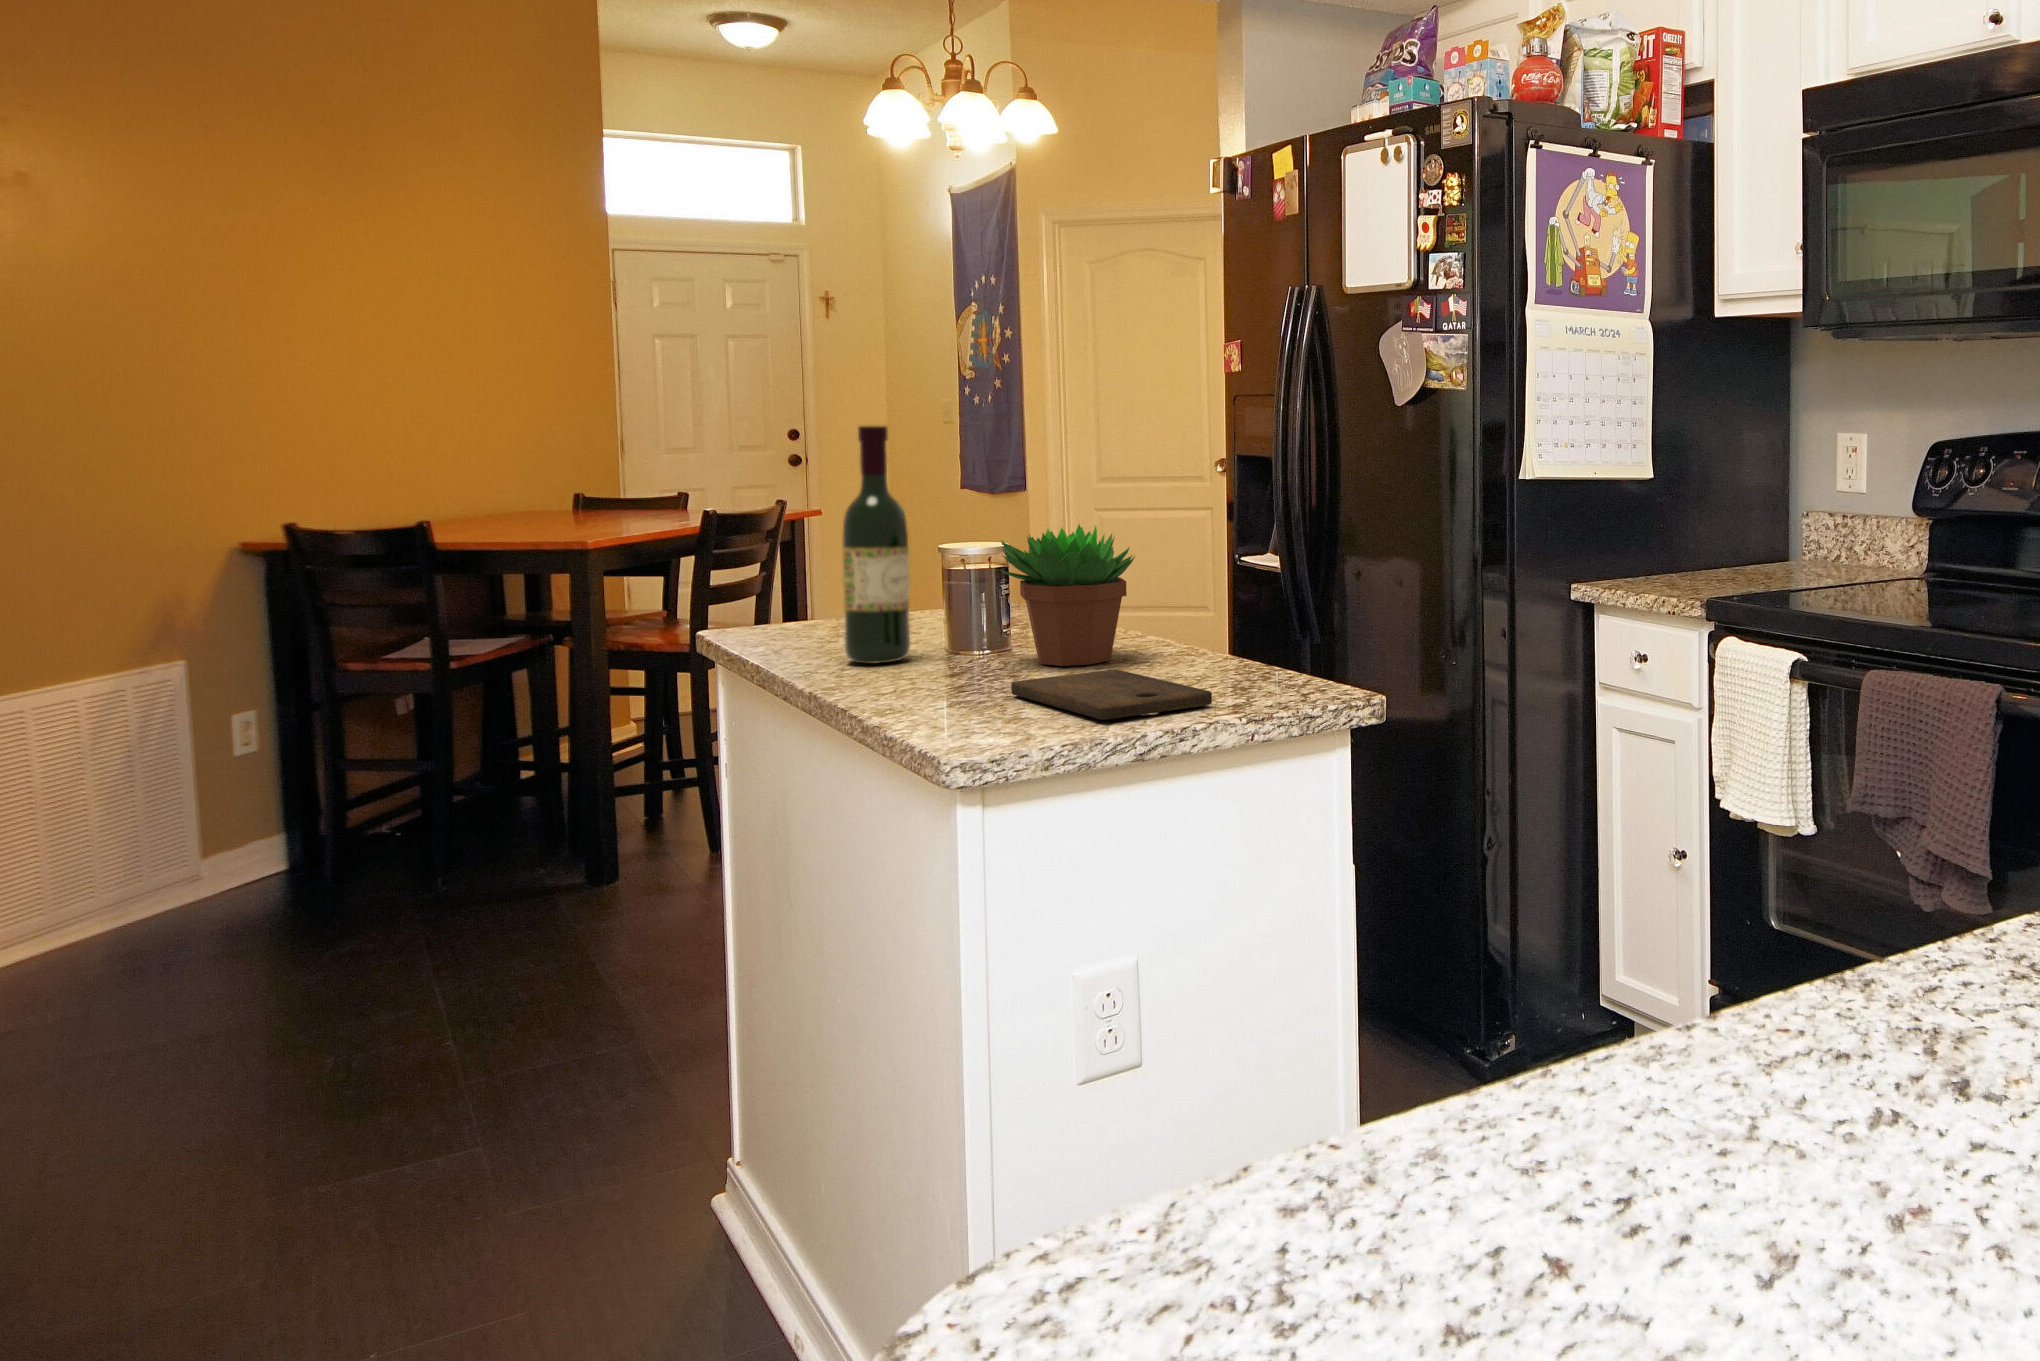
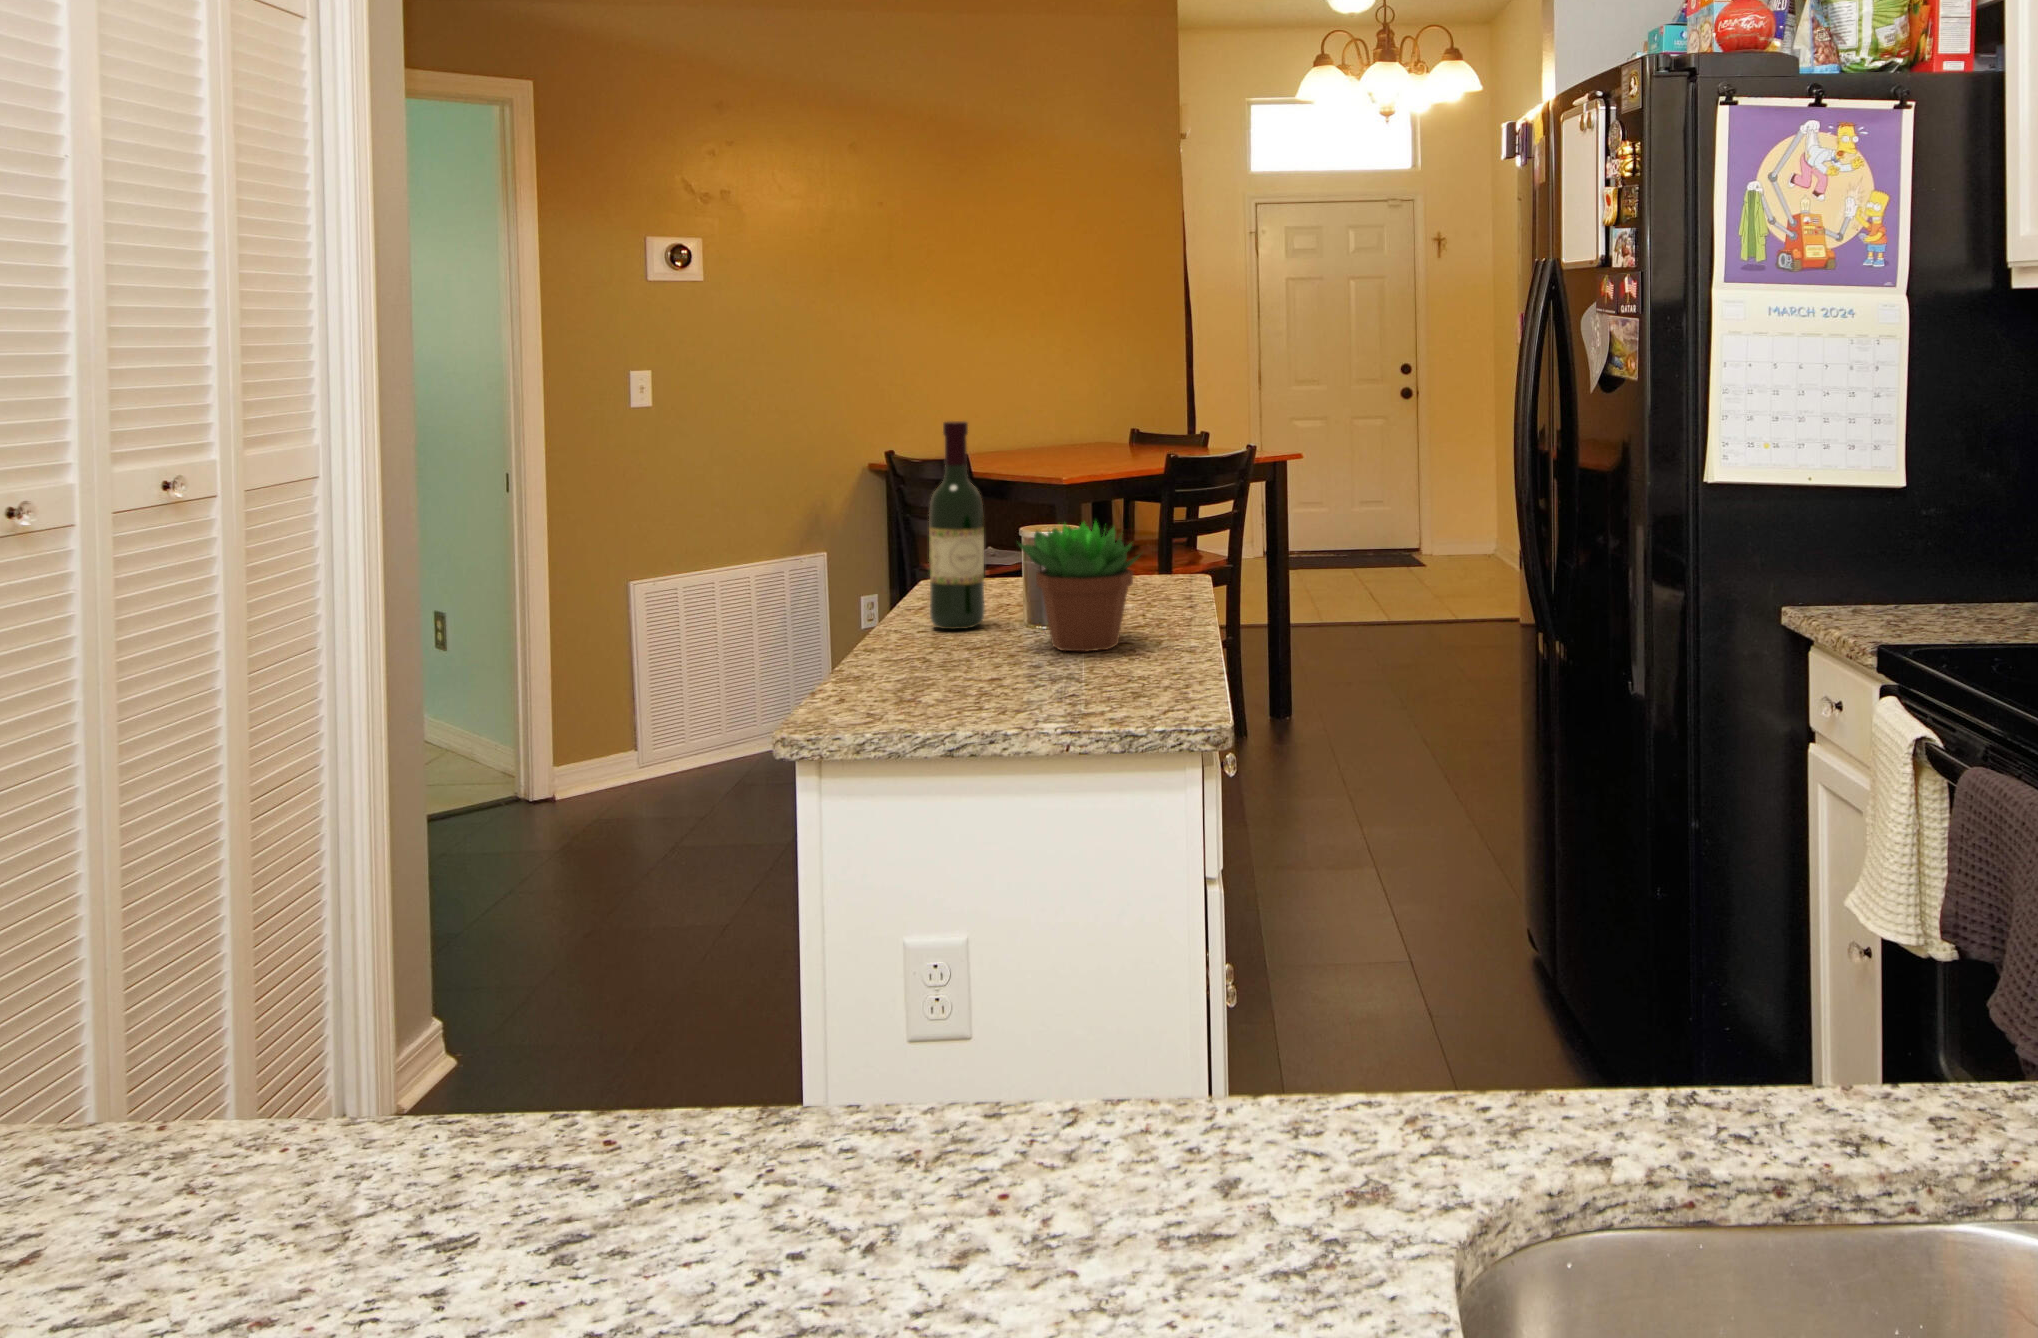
cutting board: present [1011,670,1212,720] -> none [944,662,1062,715]

